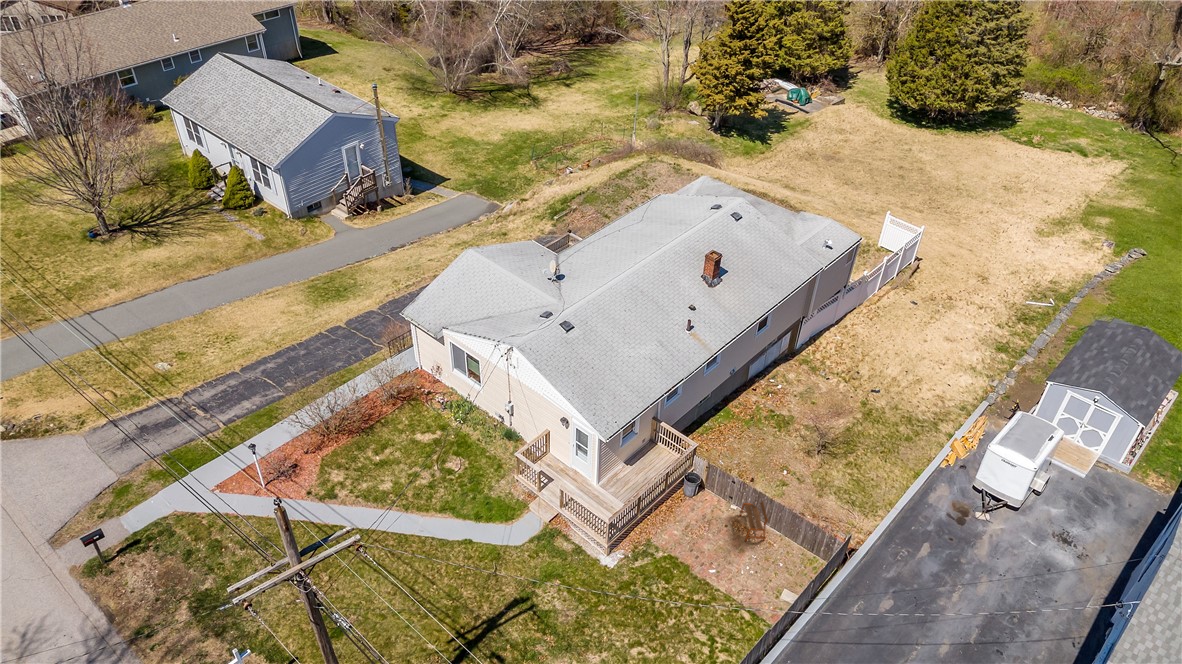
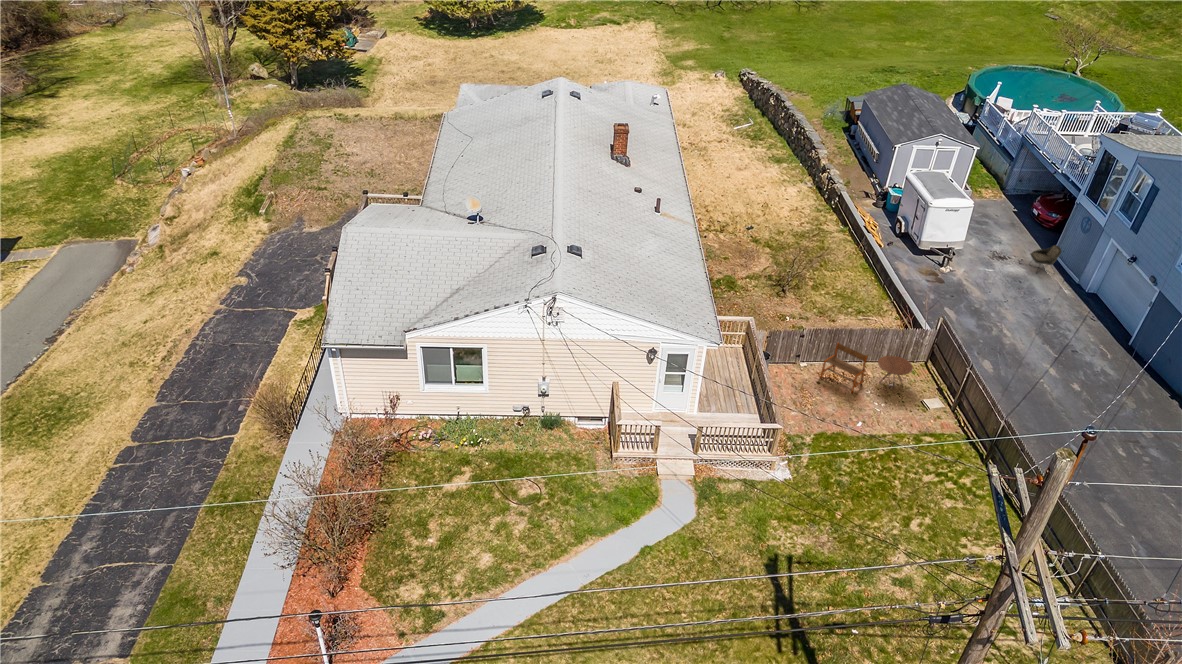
round table: none [777,529,809,562] -> present [878,355,913,388]
lounge chair: none [1106,536,1149,572] -> present [1031,245,1061,265]

